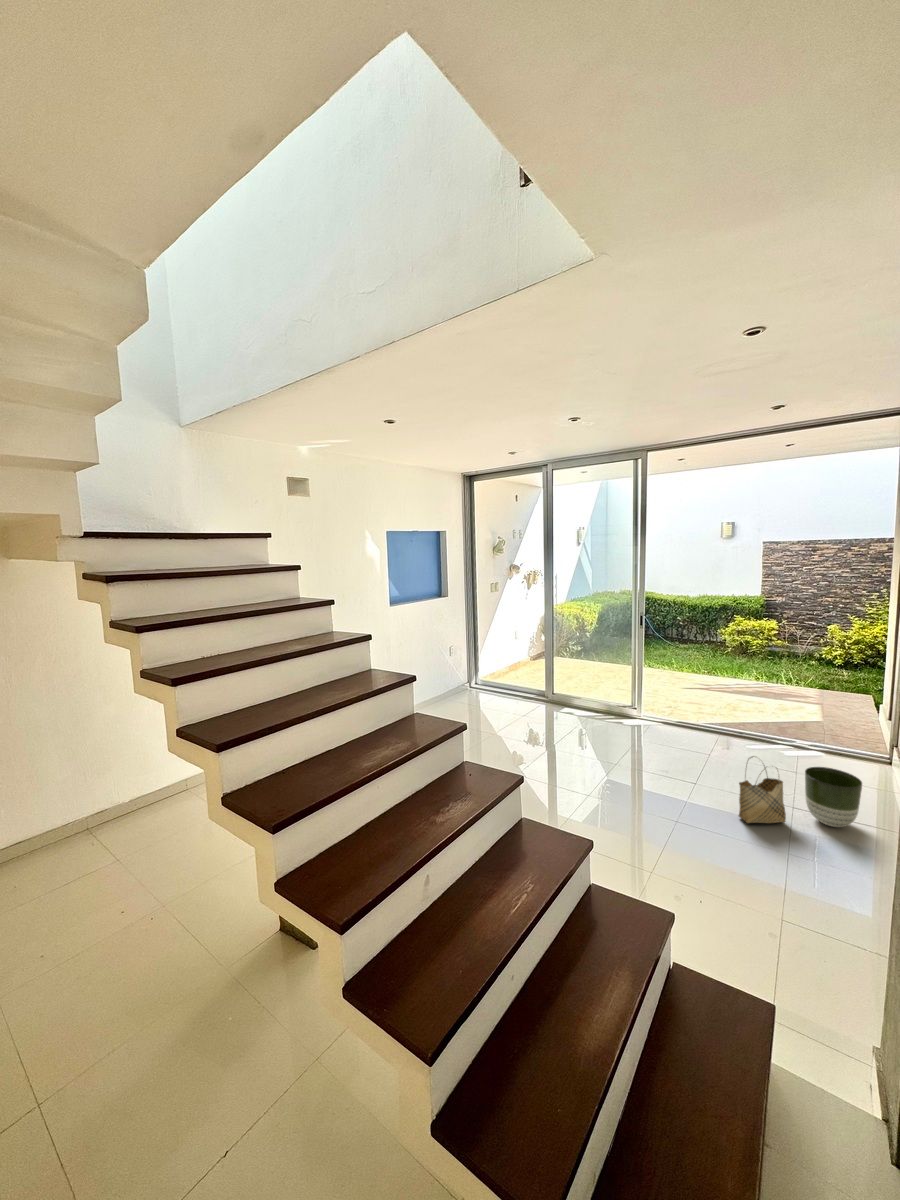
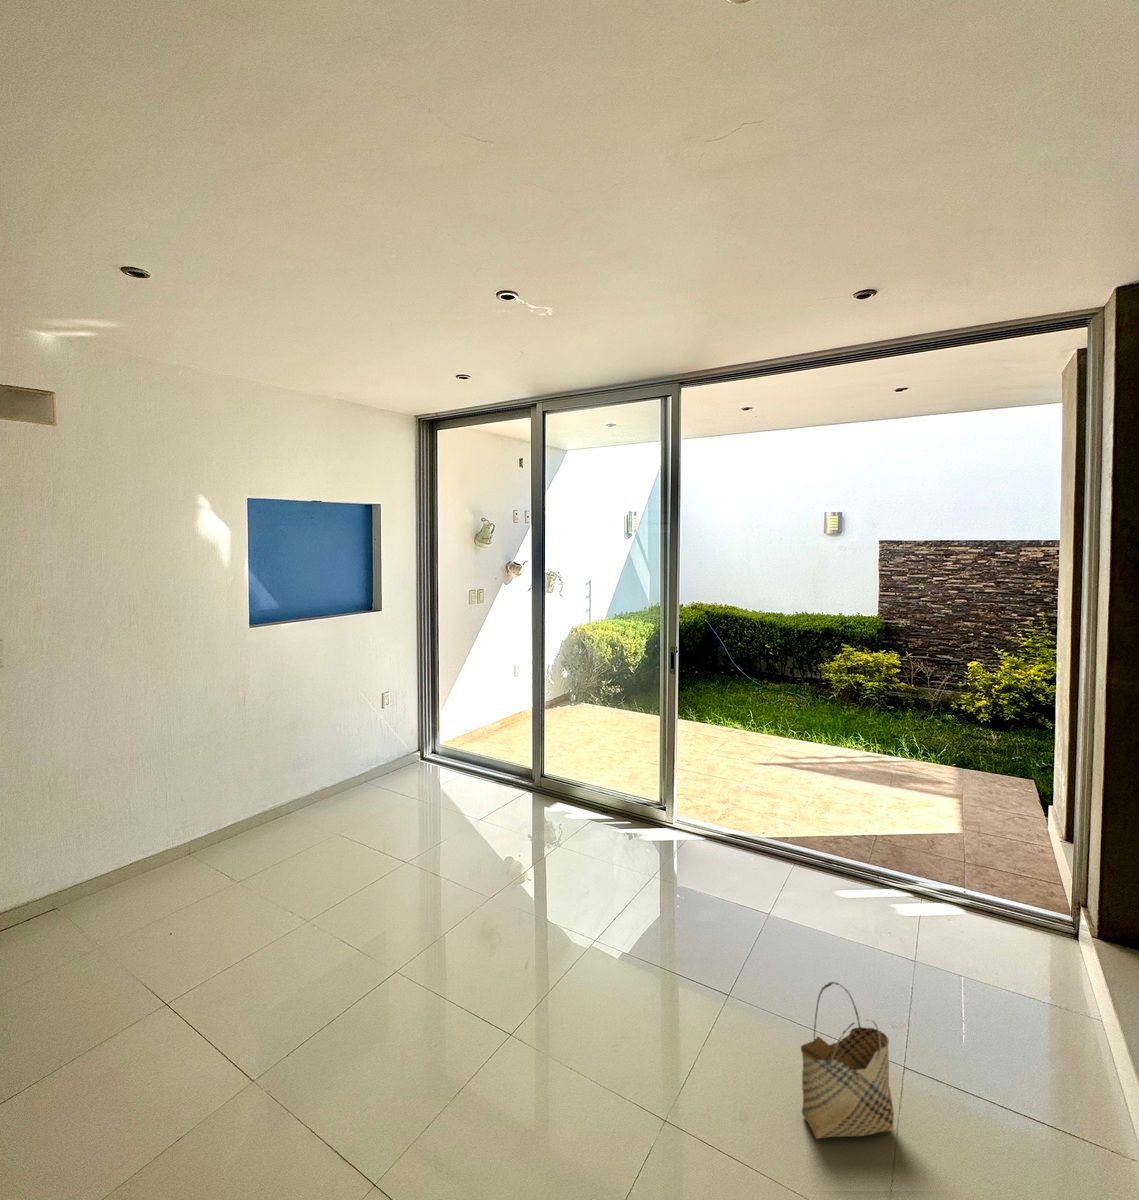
planter: present [805,767,862,827] -> none [932,997,1044,1144]

